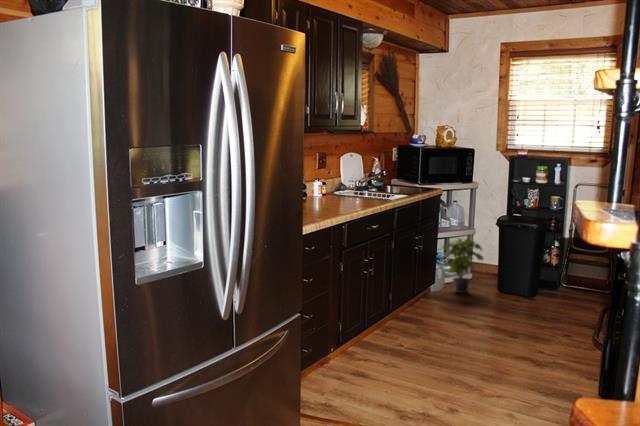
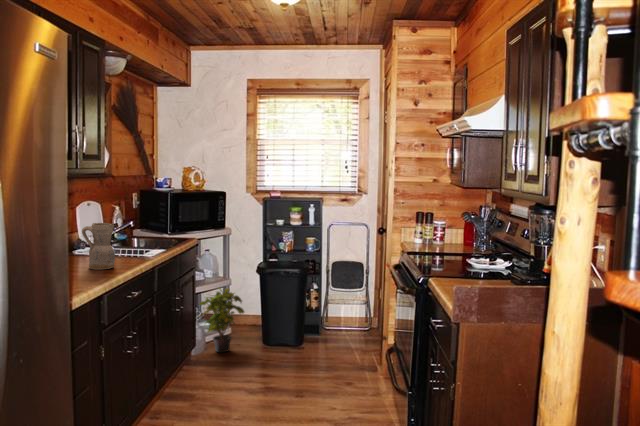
ceramic pitcher: none [337,166,363,205] -> present [82,223,115,269]

